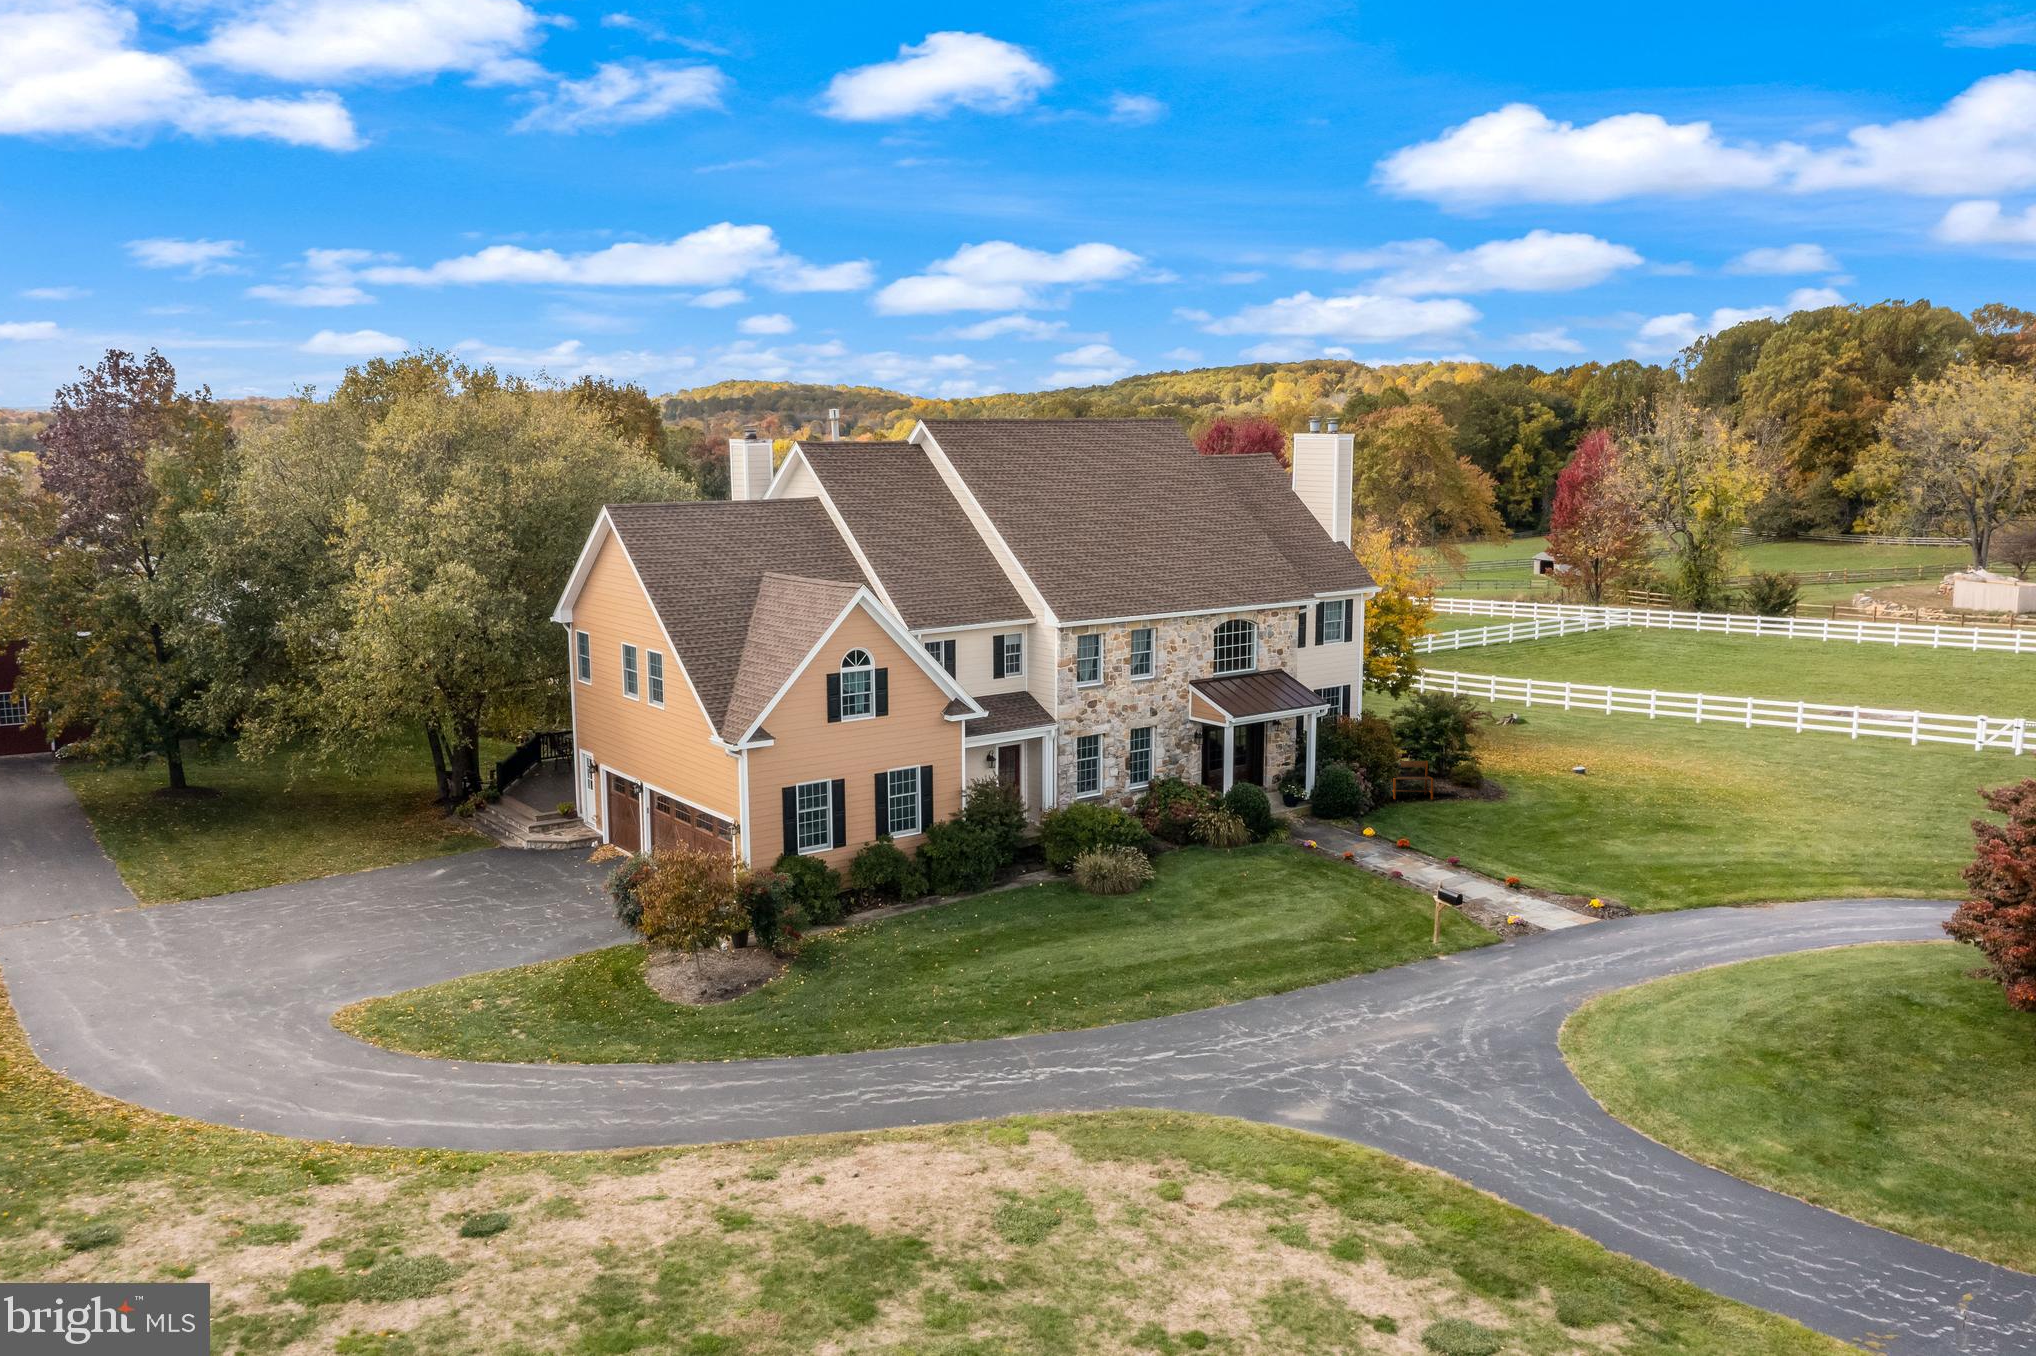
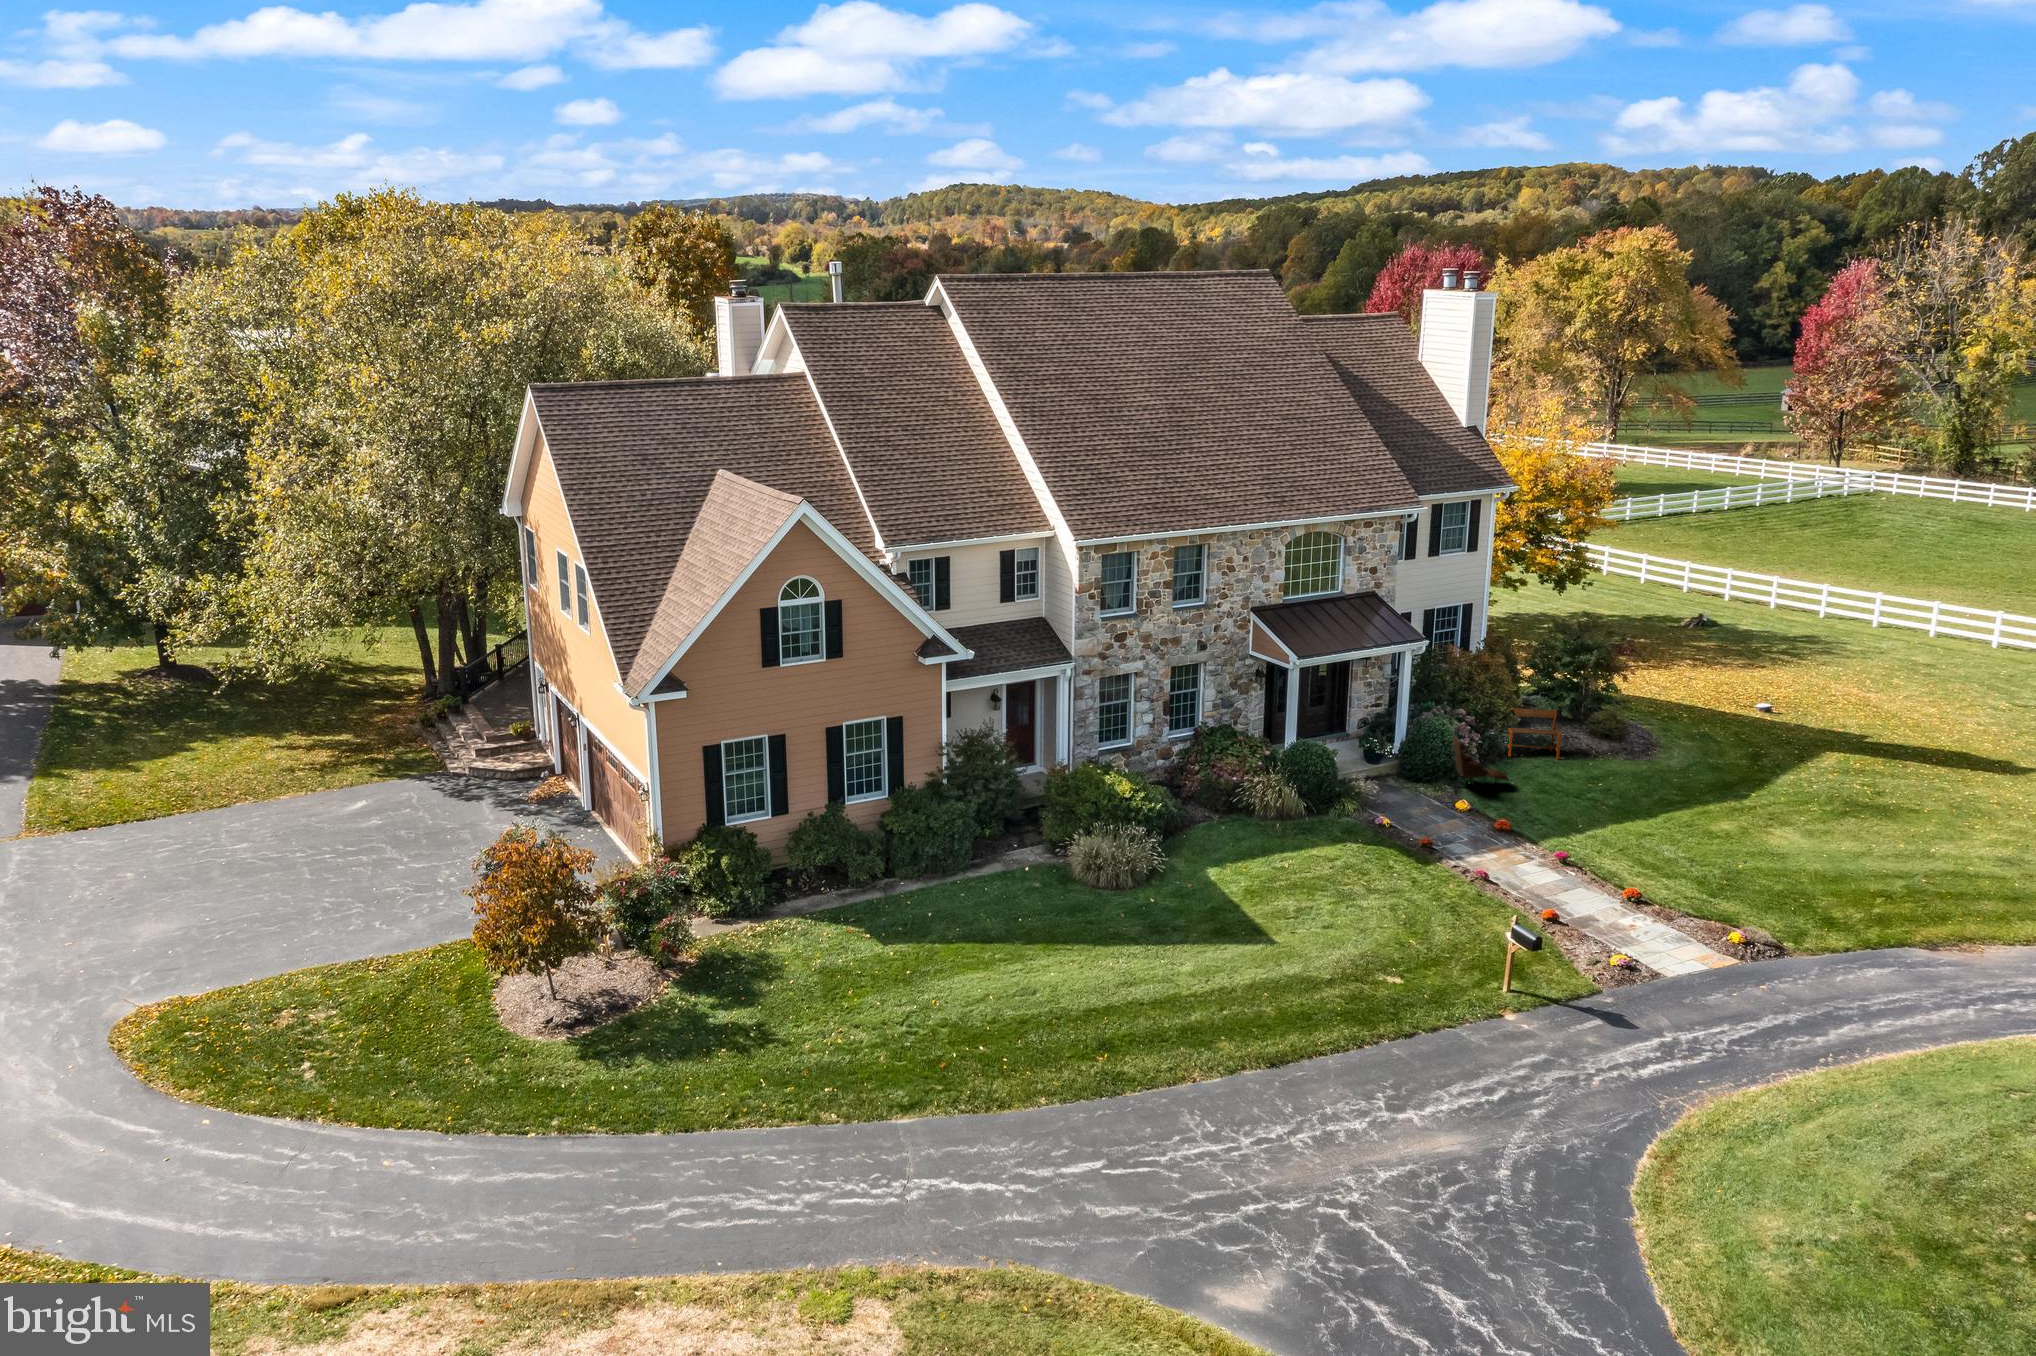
lounge chair: none [1353,780,1400,822] -> present [1453,737,1508,788]

